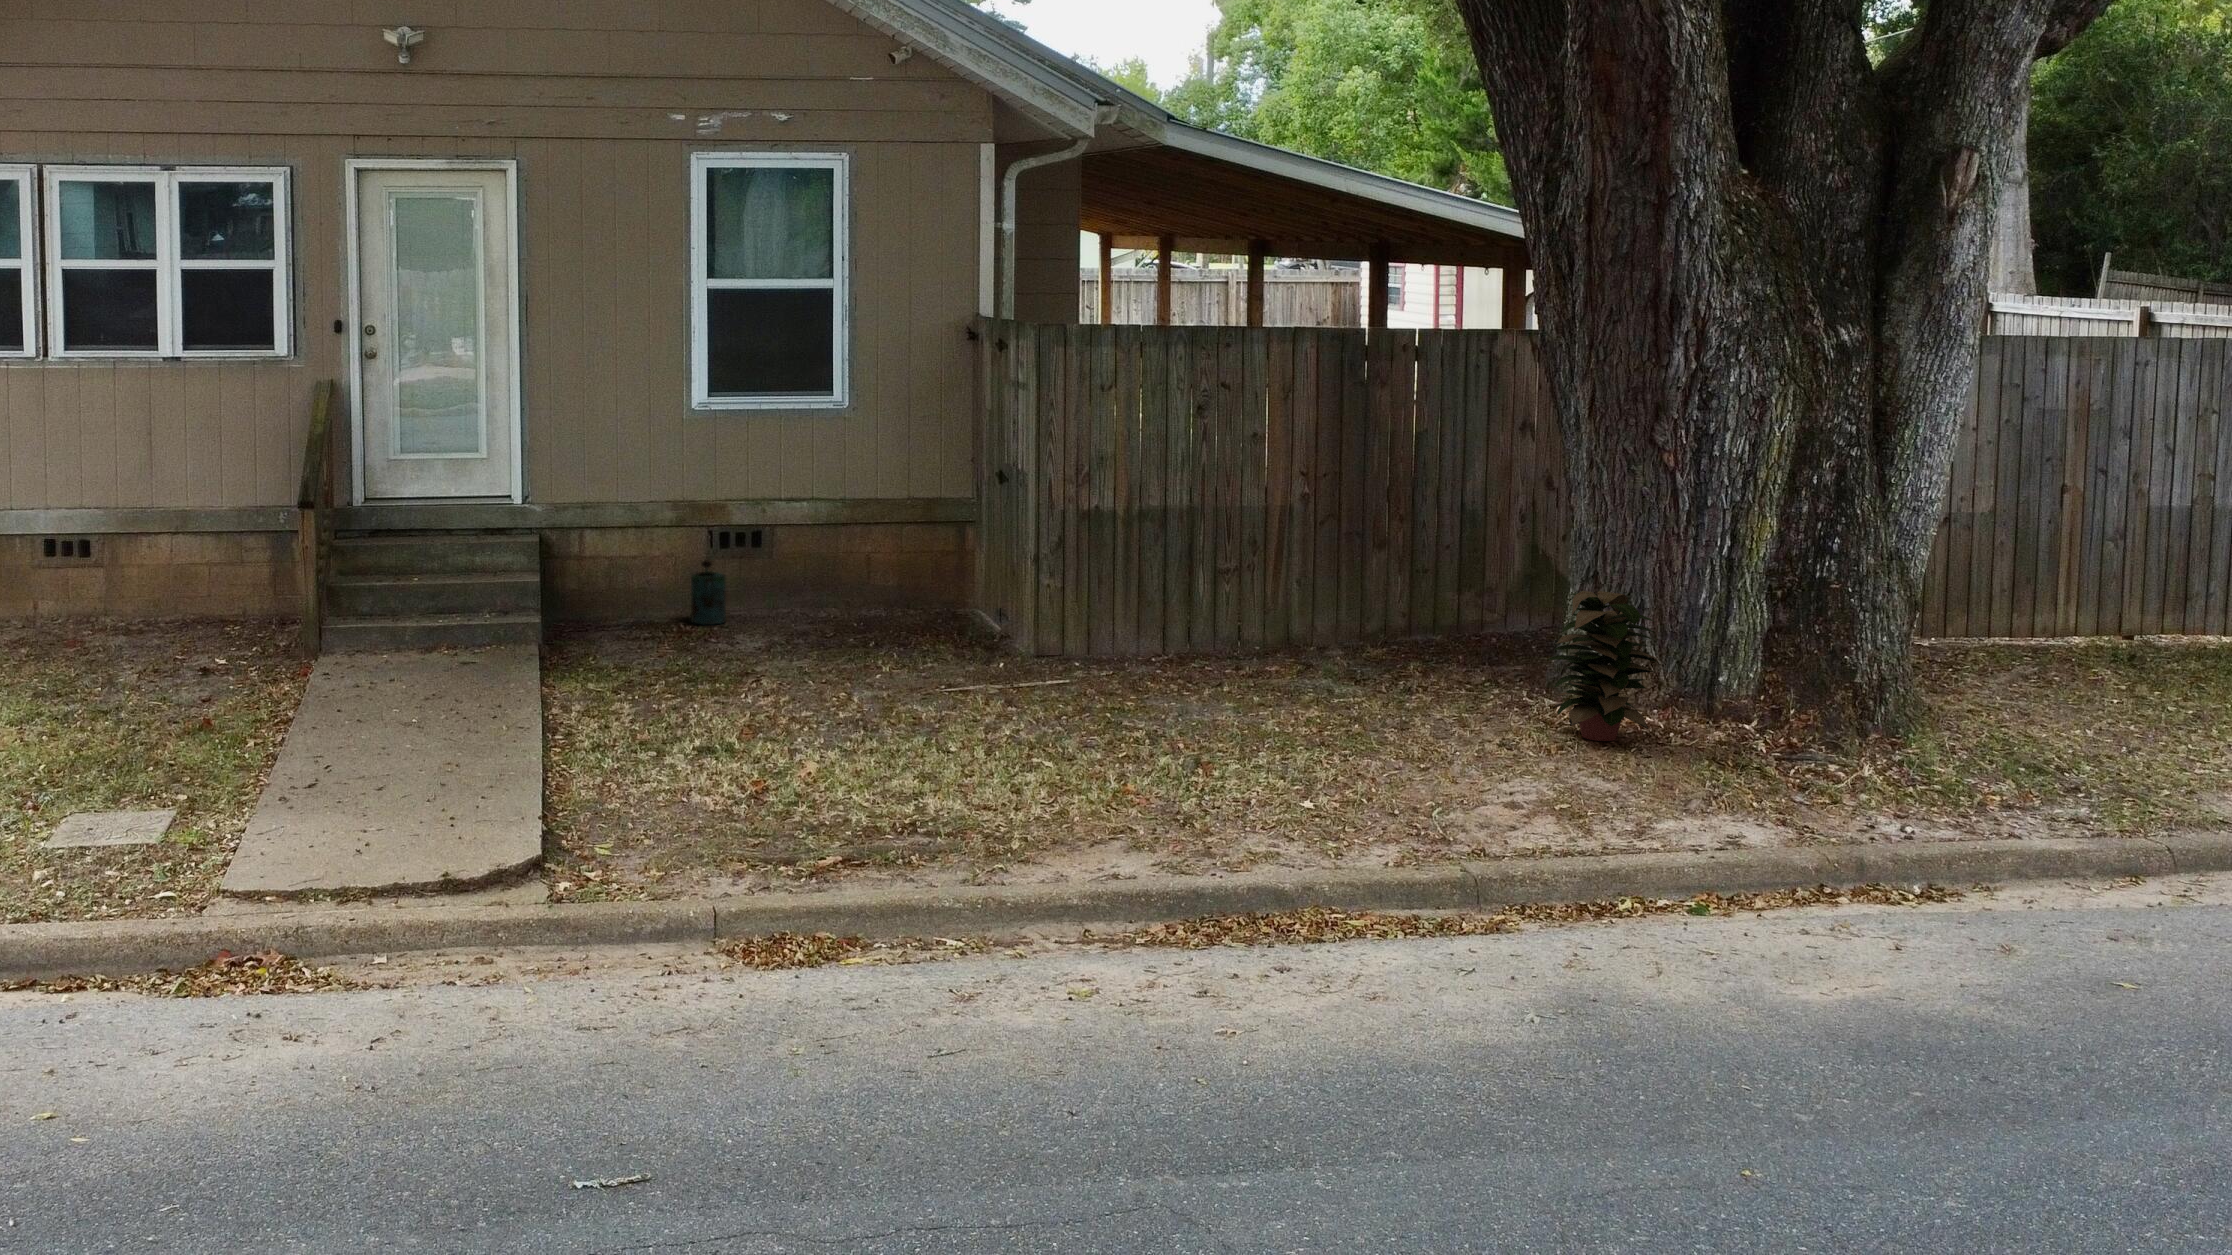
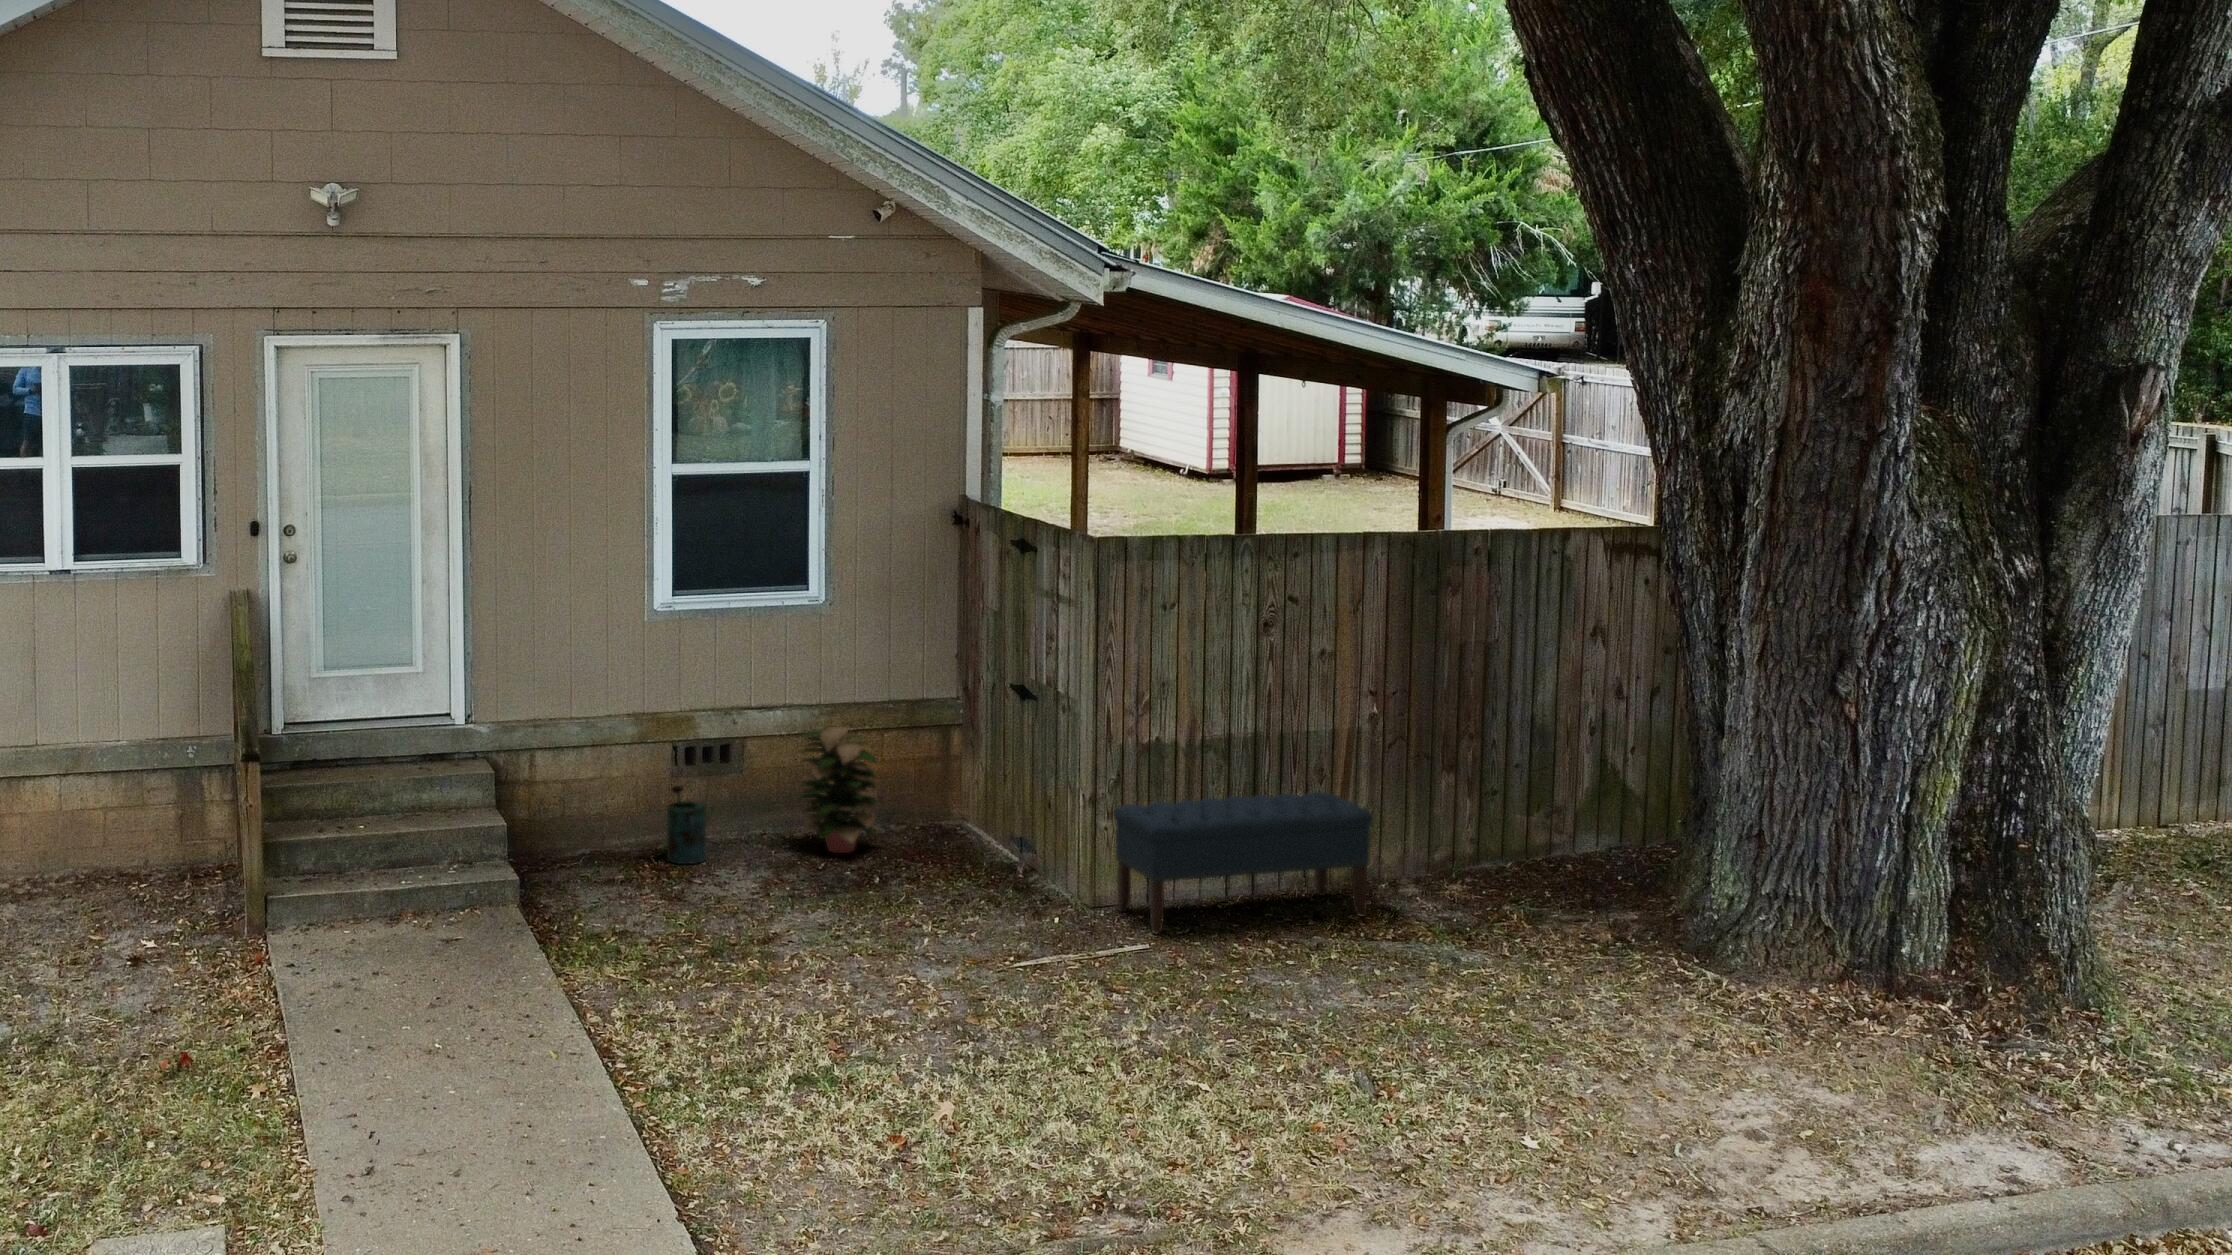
bench: none [1061,564,1290,676] -> present [1113,792,1372,934]
decorative plant: present [1547,591,1657,741] -> present [800,727,880,853]

